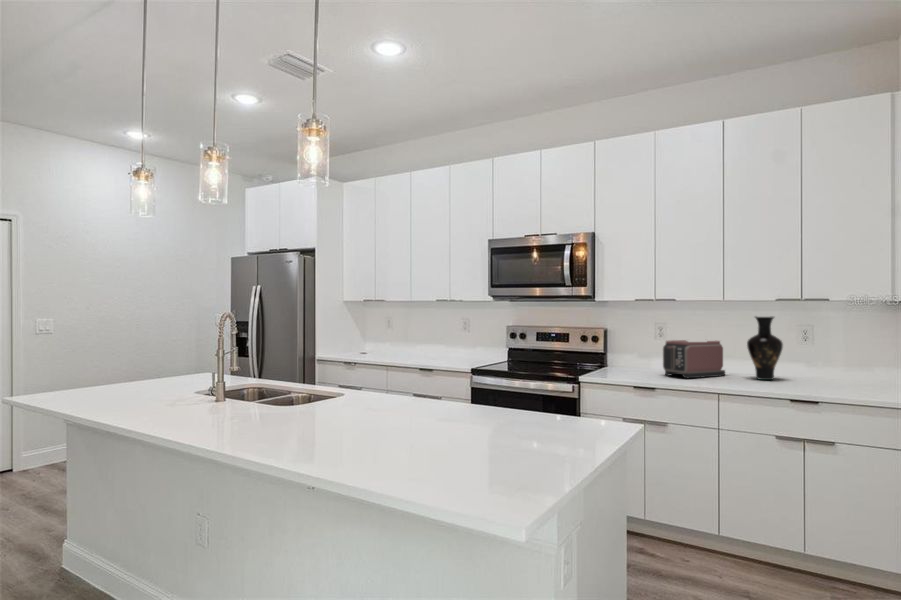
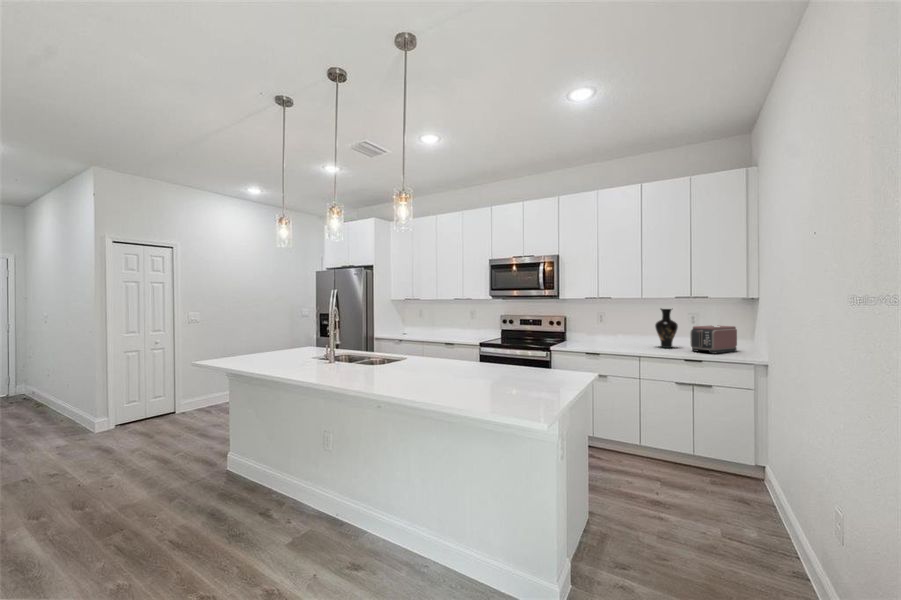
toaster: present [663,340,725,378] -> present [690,325,737,354]

